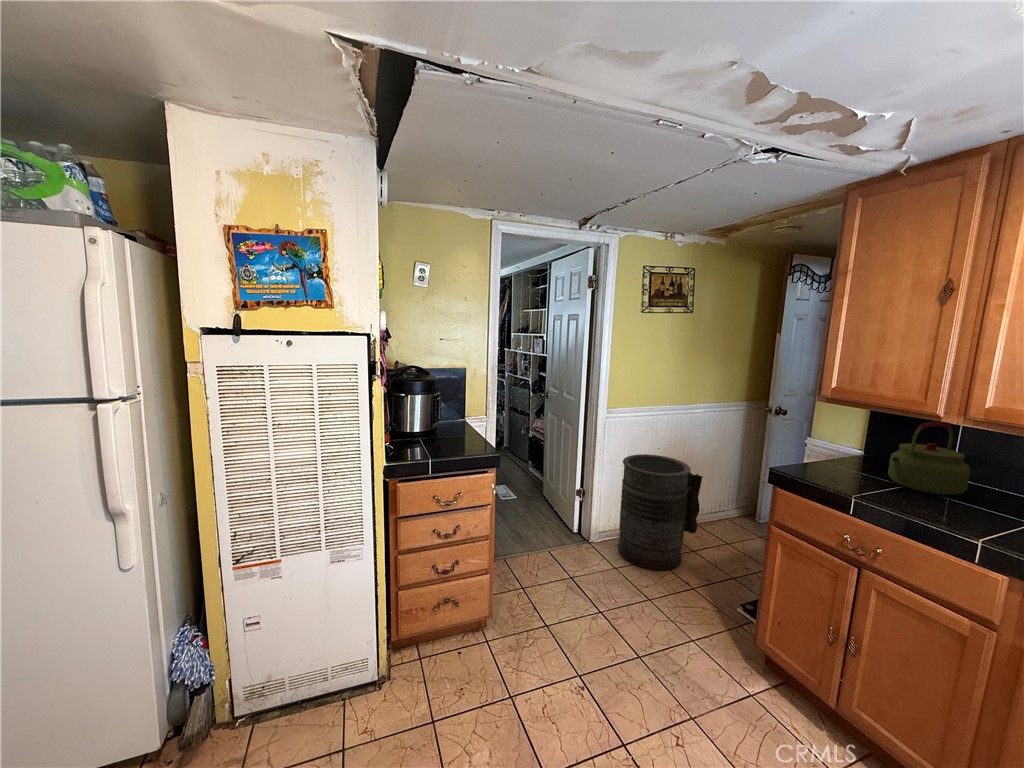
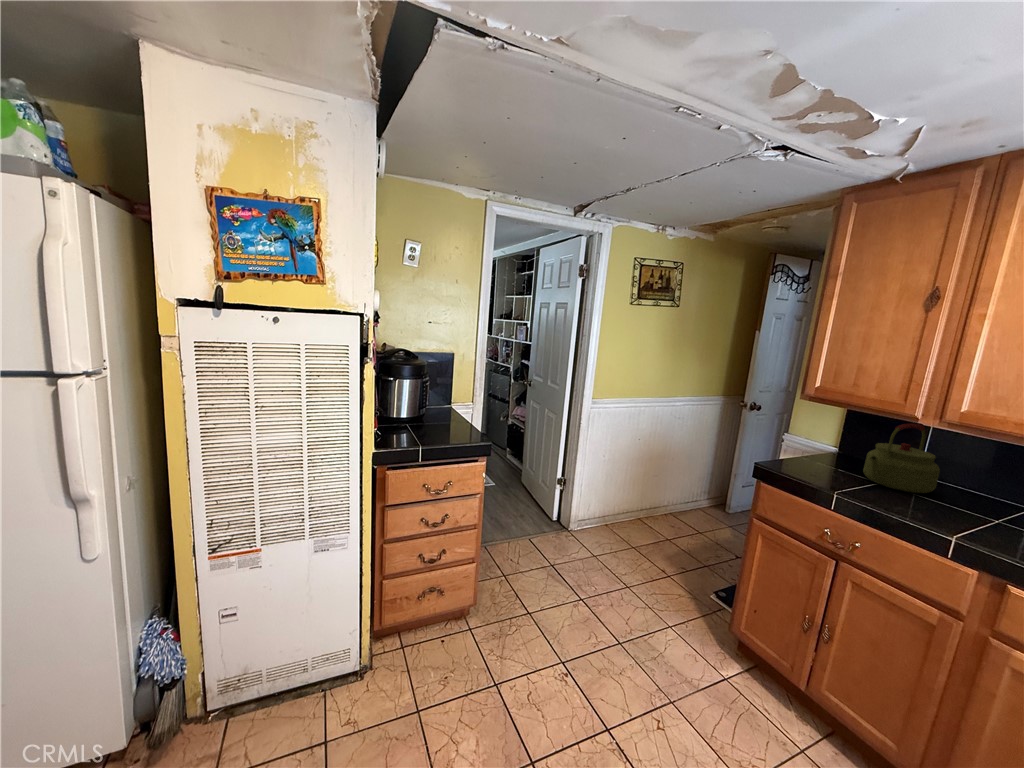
trash can: present [618,454,702,571] -> none [596,445,681,558]

